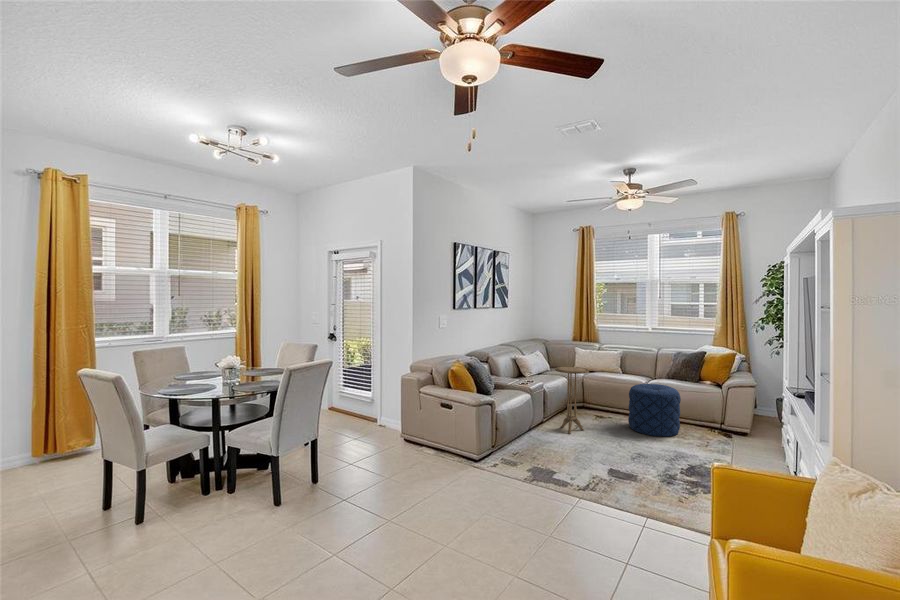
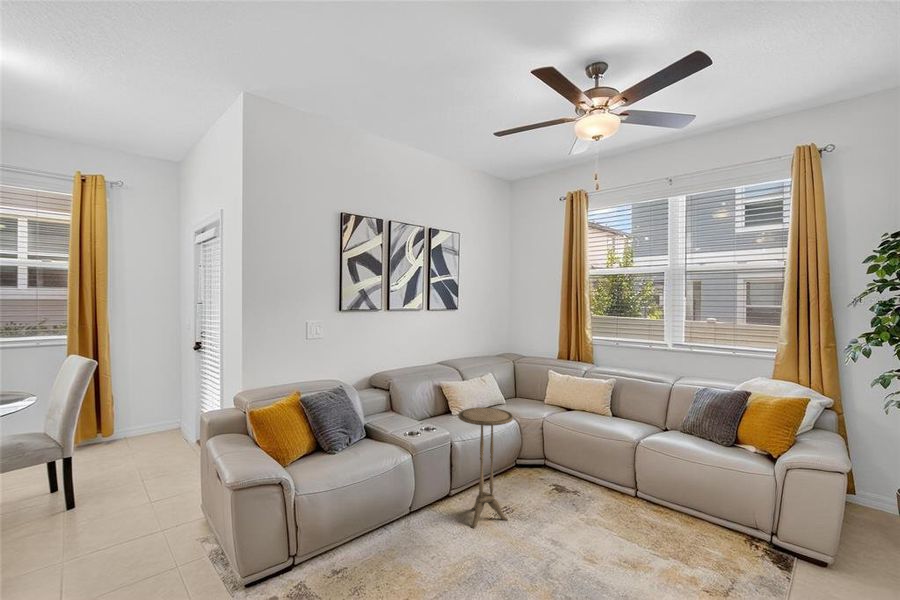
pouf: present [628,384,681,436] -> none [591,445,683,555]

